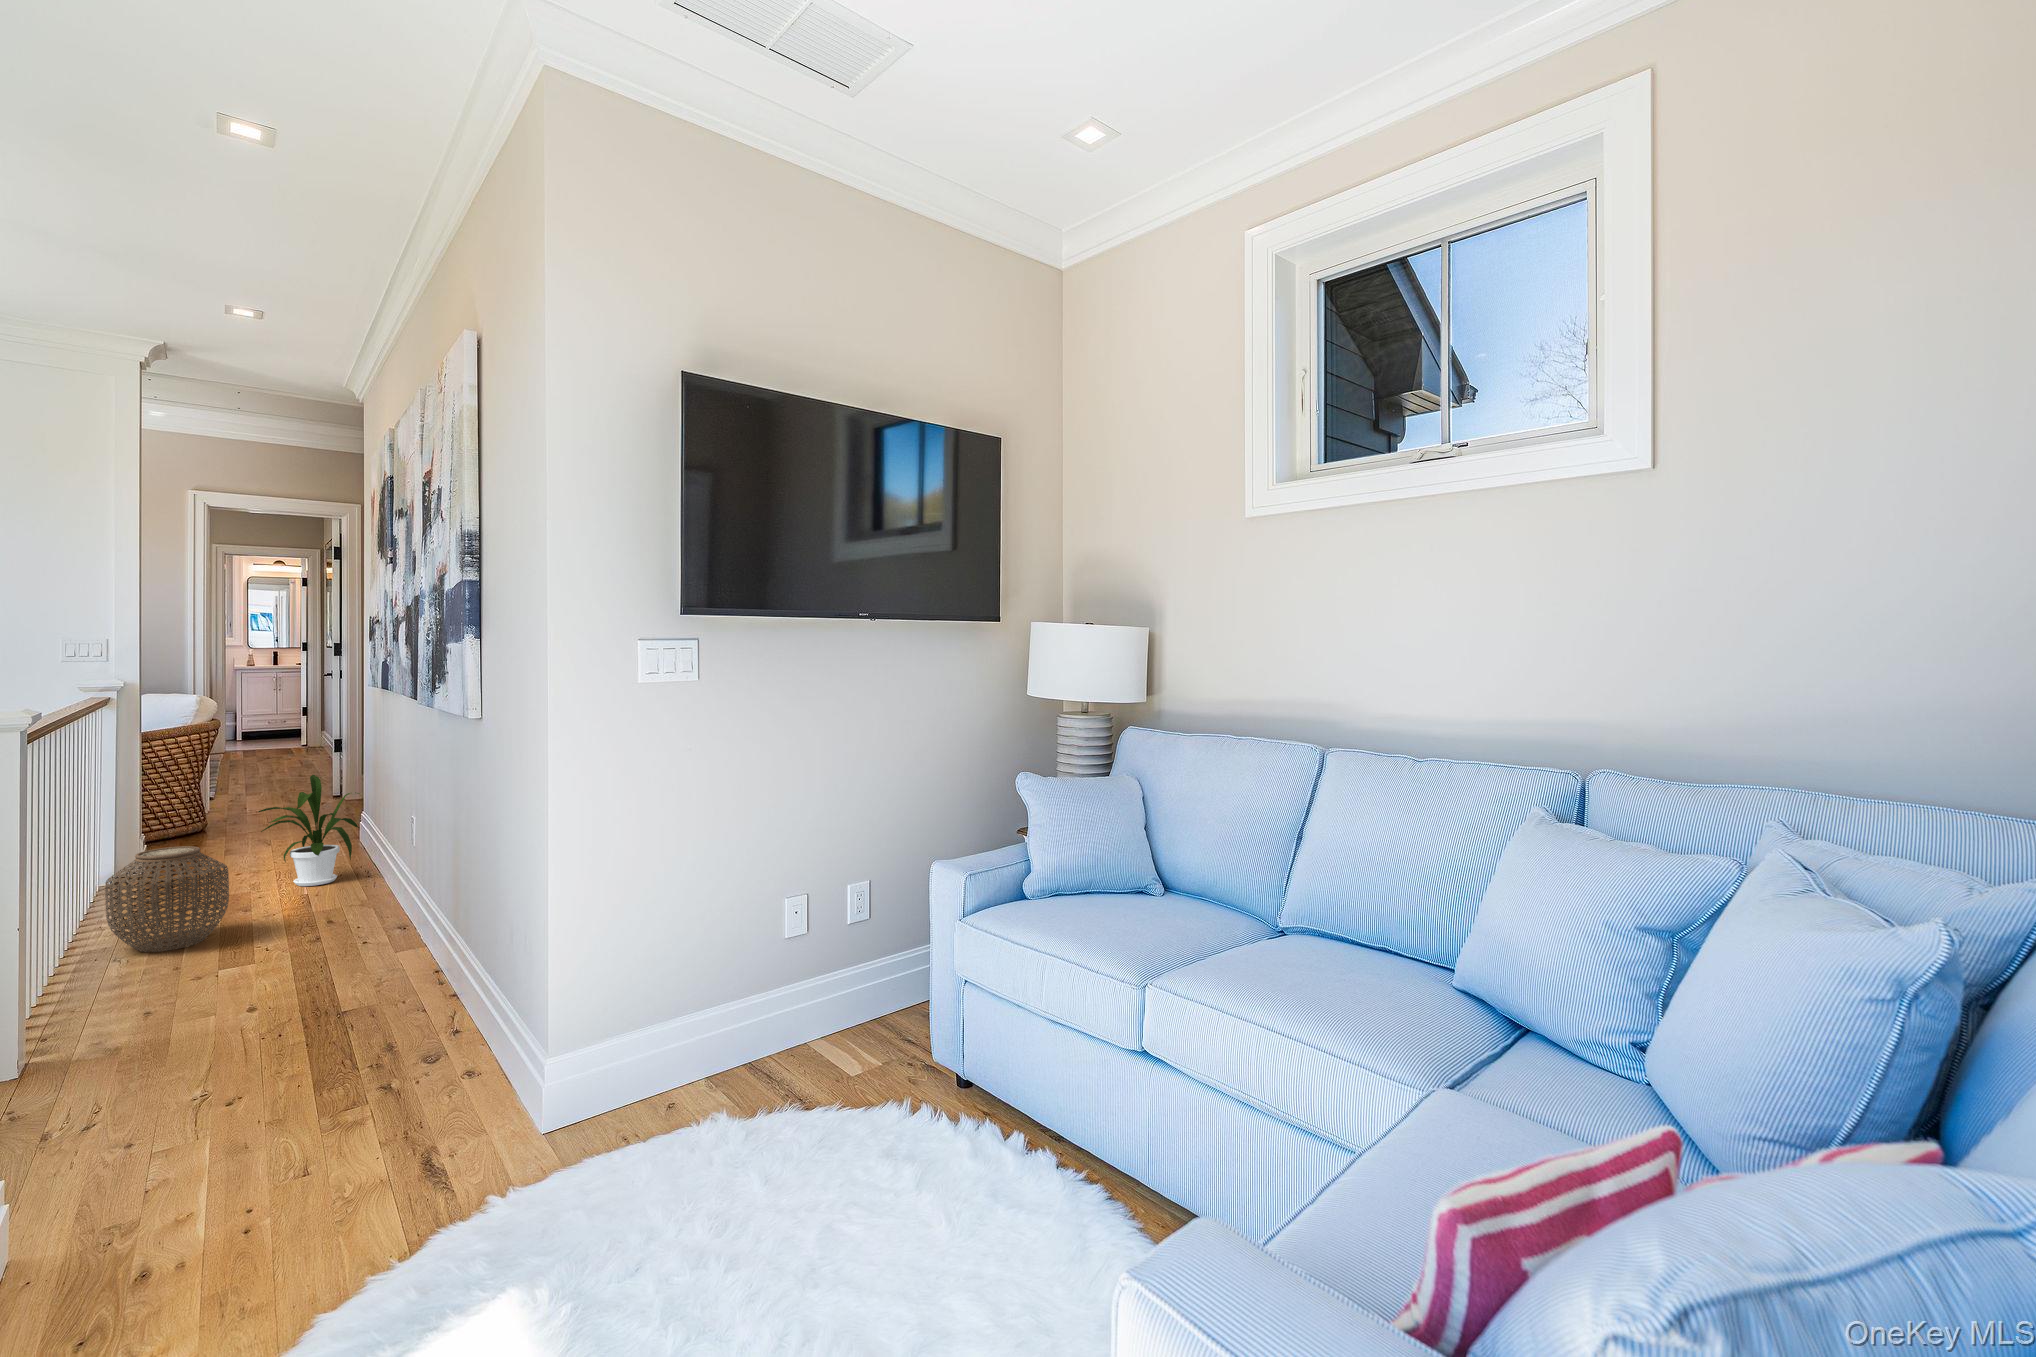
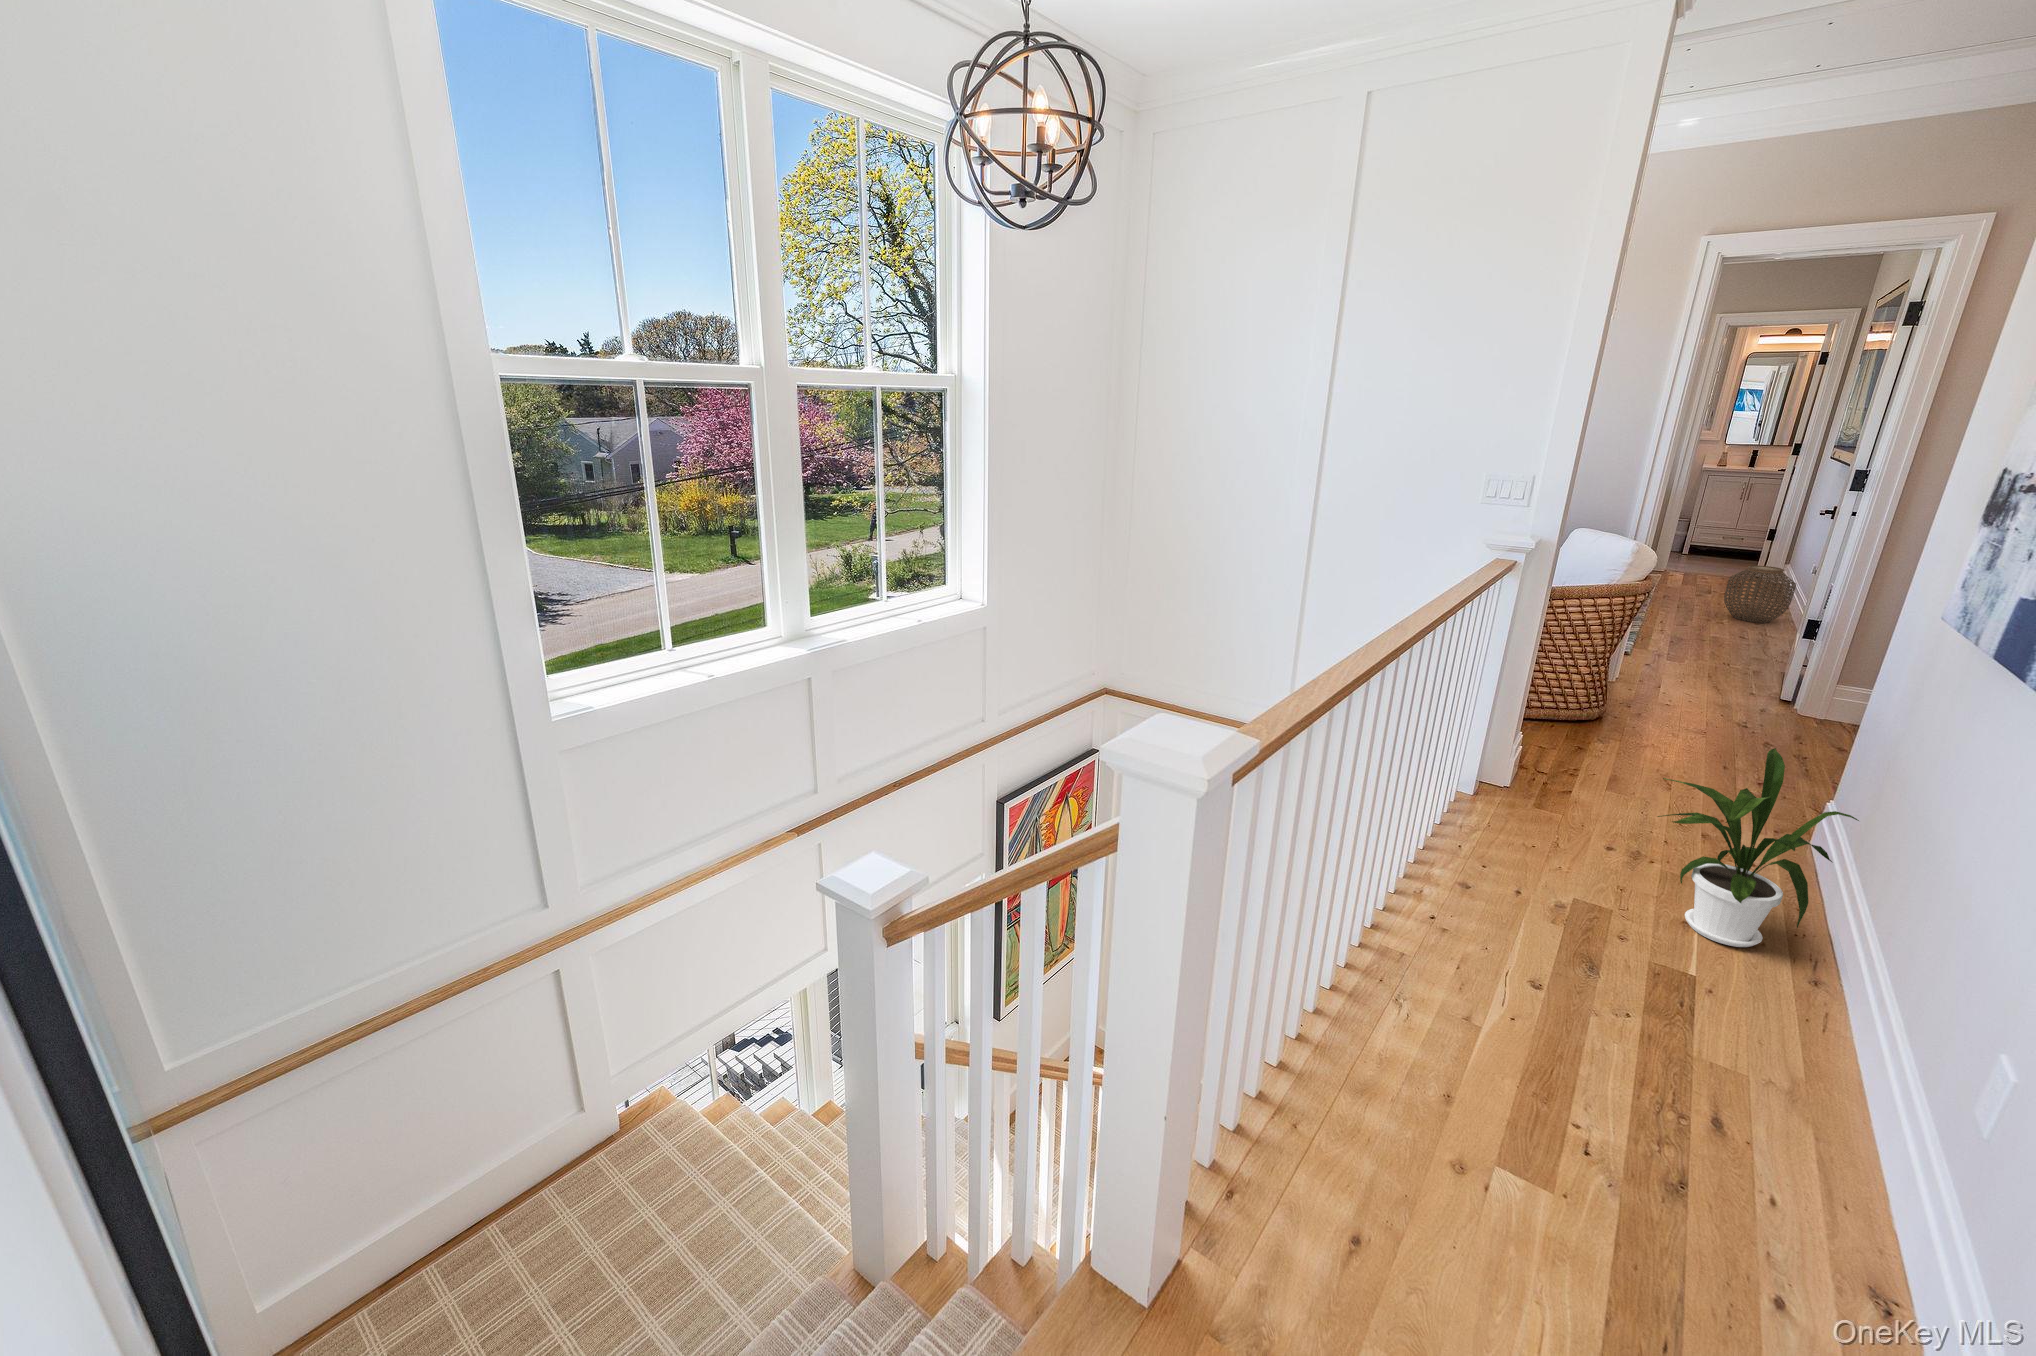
woven basket: present [105,846,229,952] -> present [1724,565,1796,623]

